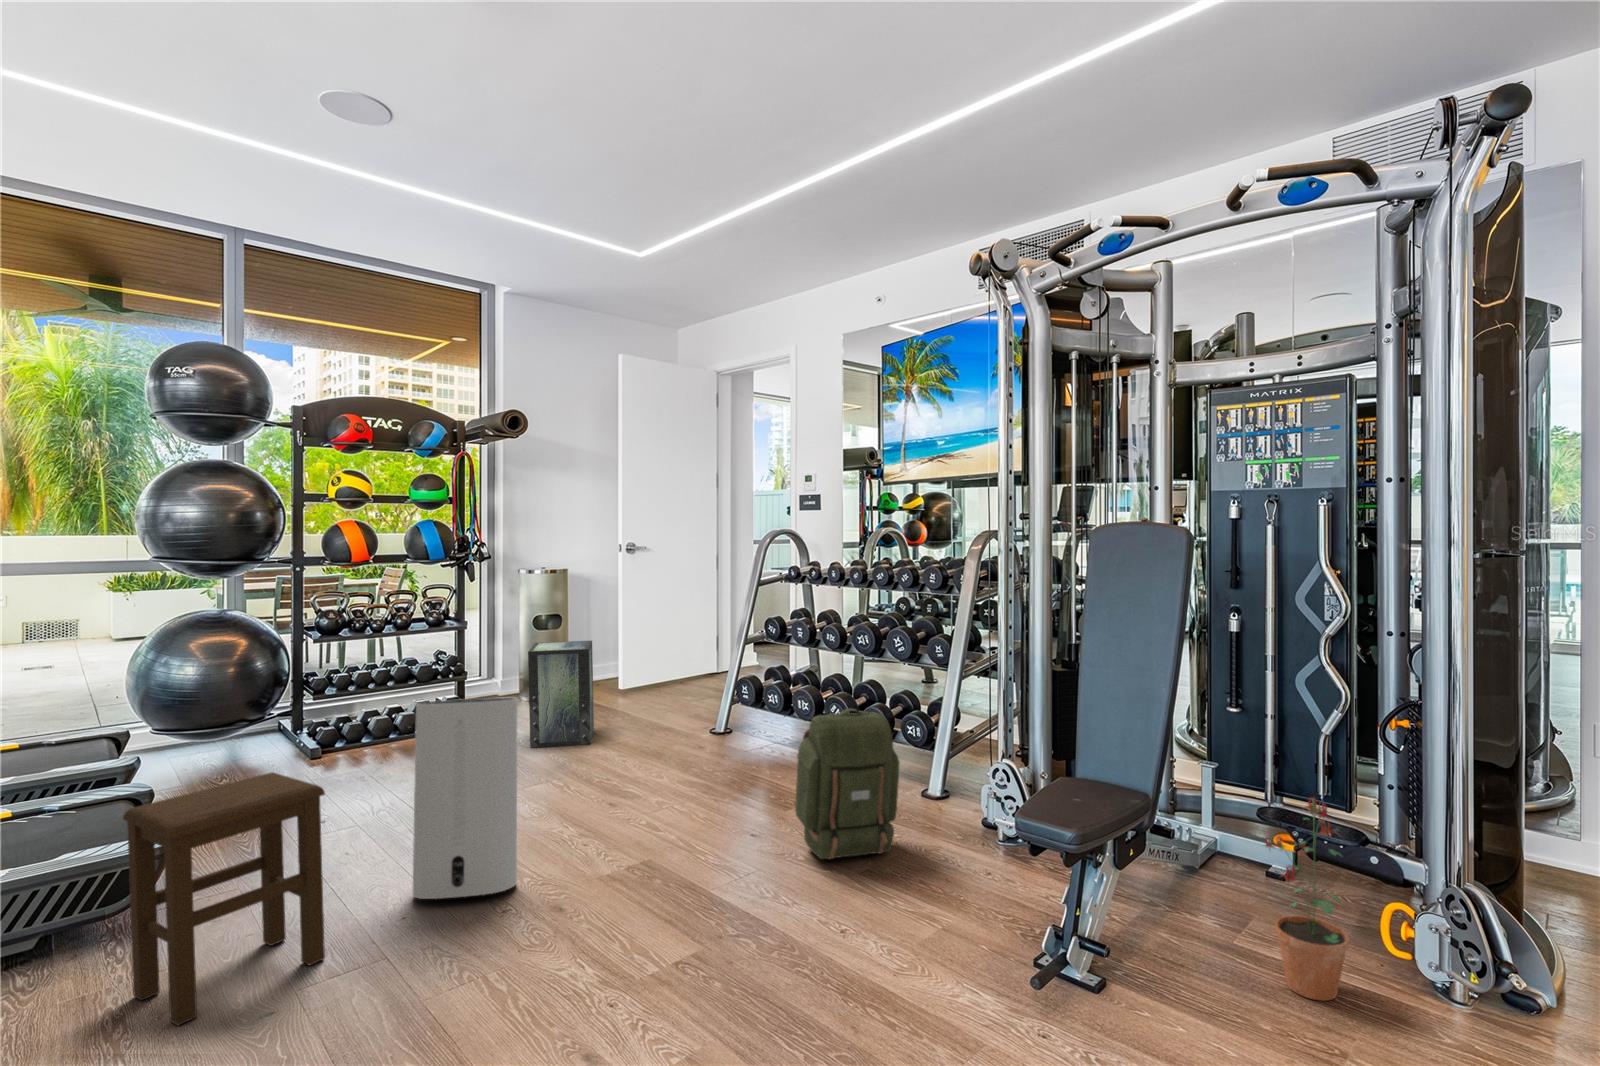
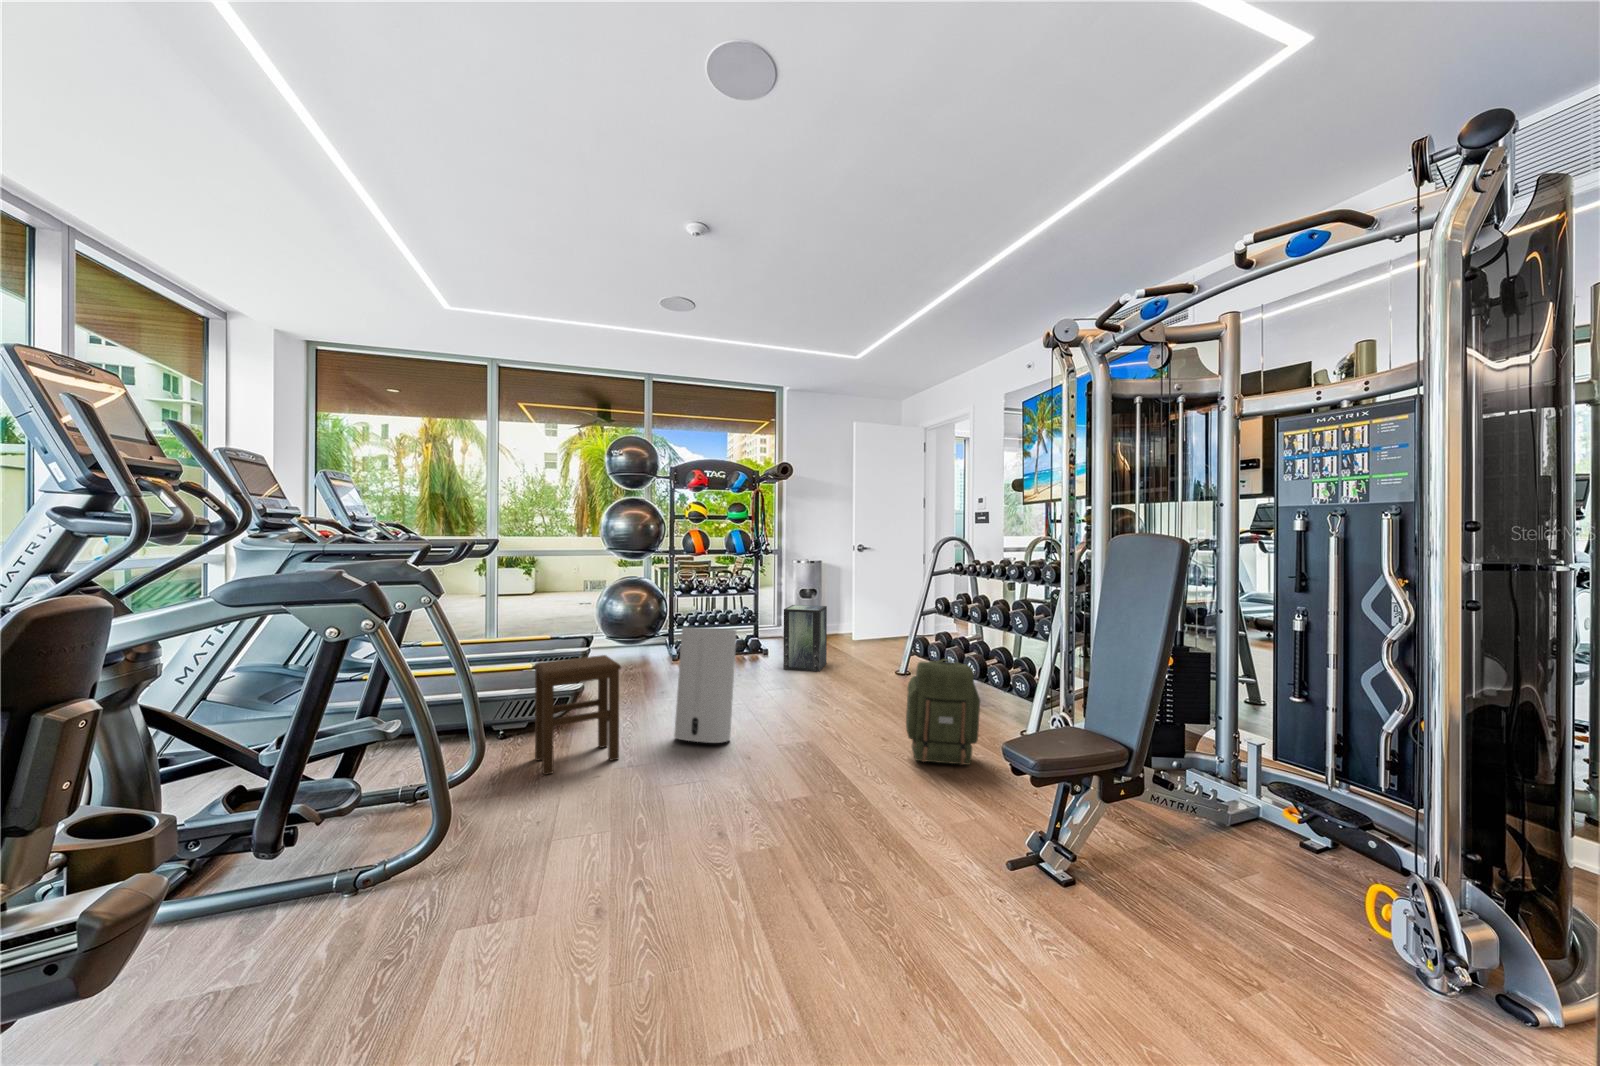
potted plant: present [1265,797,1349,1001] -> none [1236,768,1311,949]

